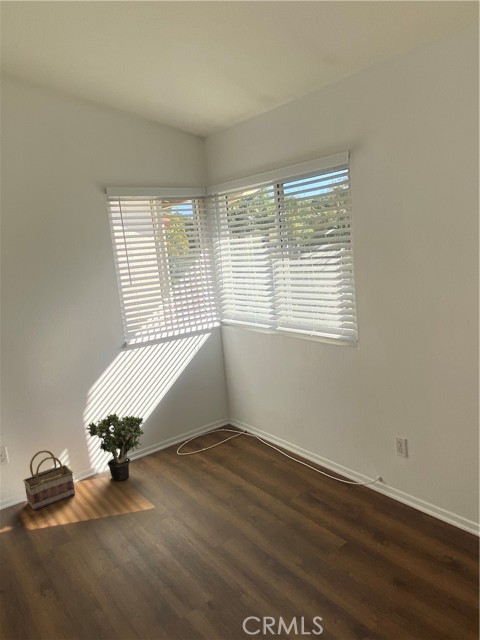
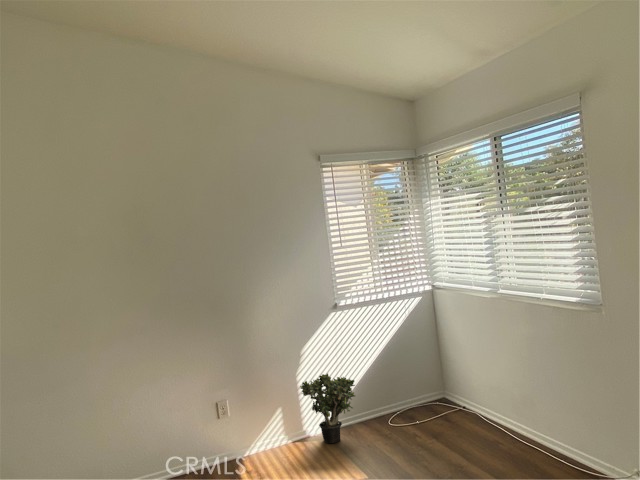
basket: present [23,450,75,510] -> none [242,407,289,464]

